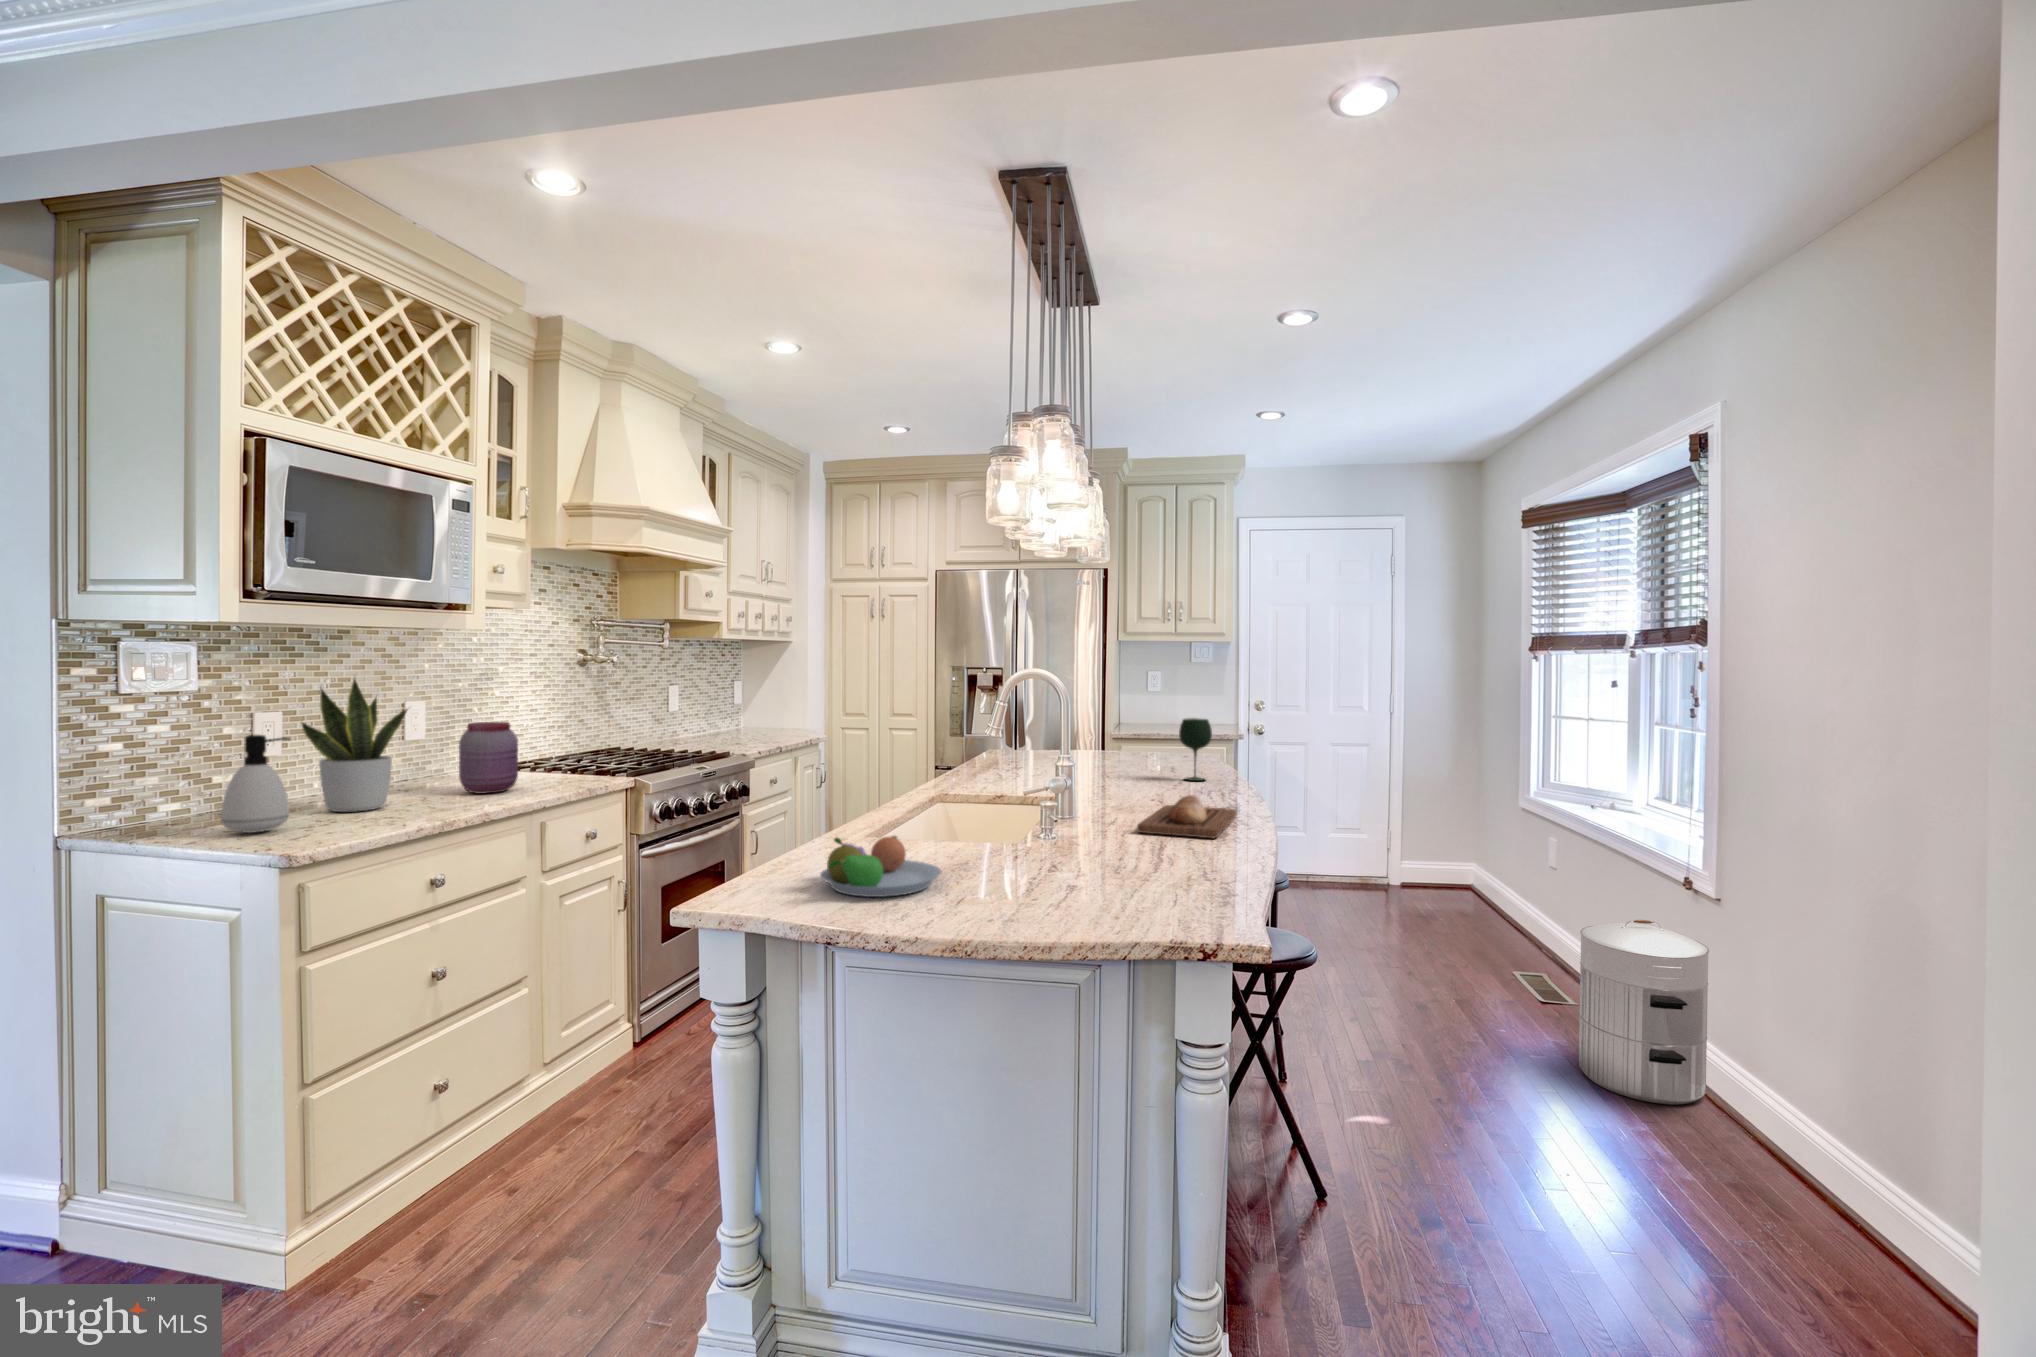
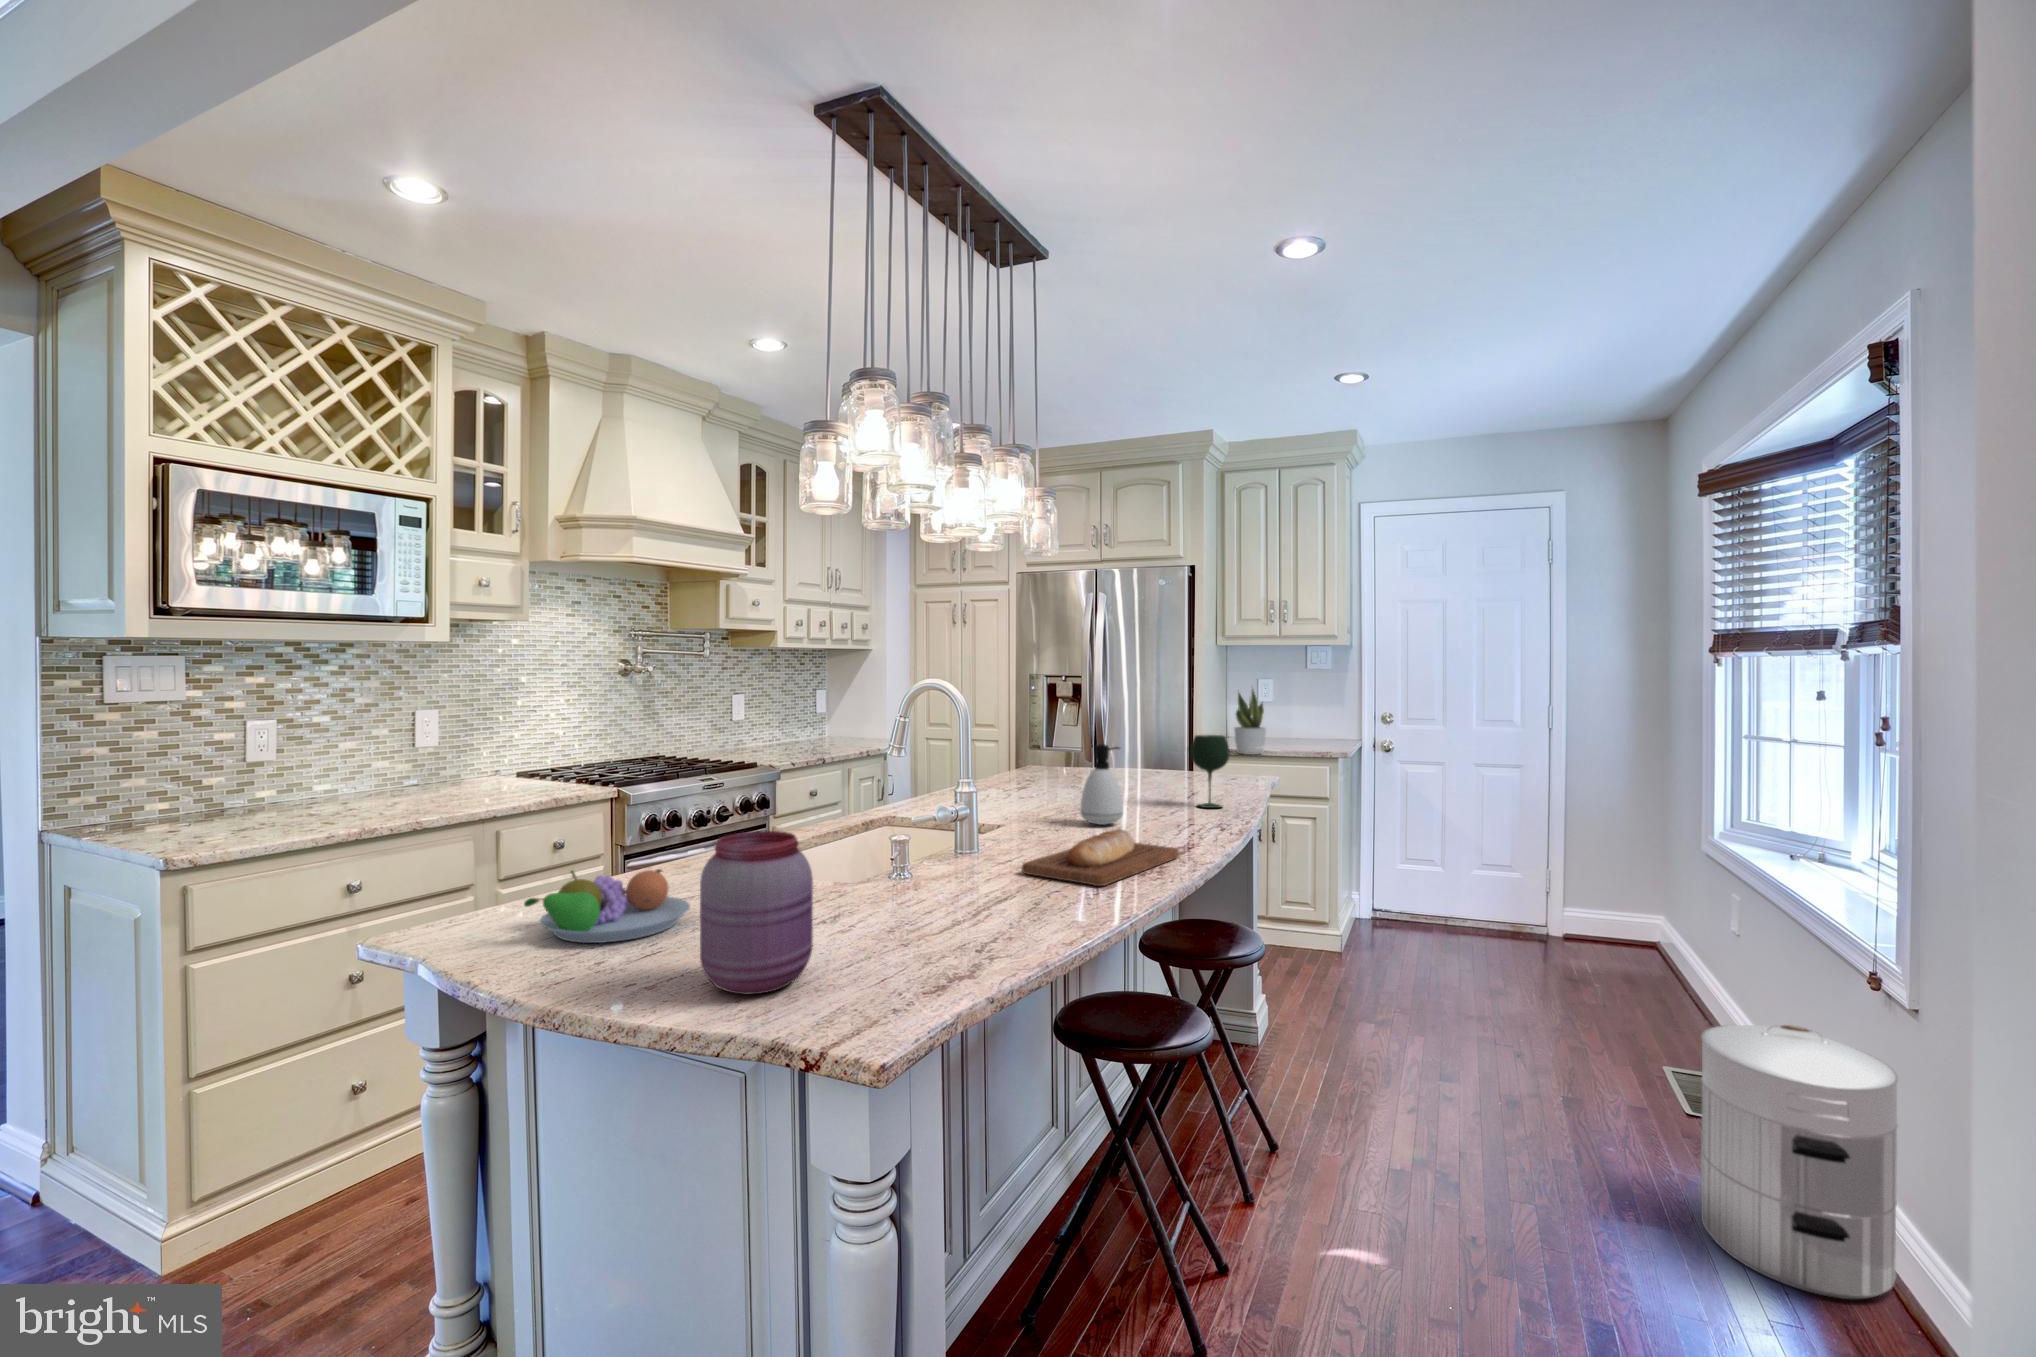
potted plant: present [302,679,408,812] -> present [1234,690,1266,755]
jar: present [459,722,518,794] -> present [700,831,813,995]
soap dispenser: present [221,735,290,833] -> present [1080,744,1123,825]

